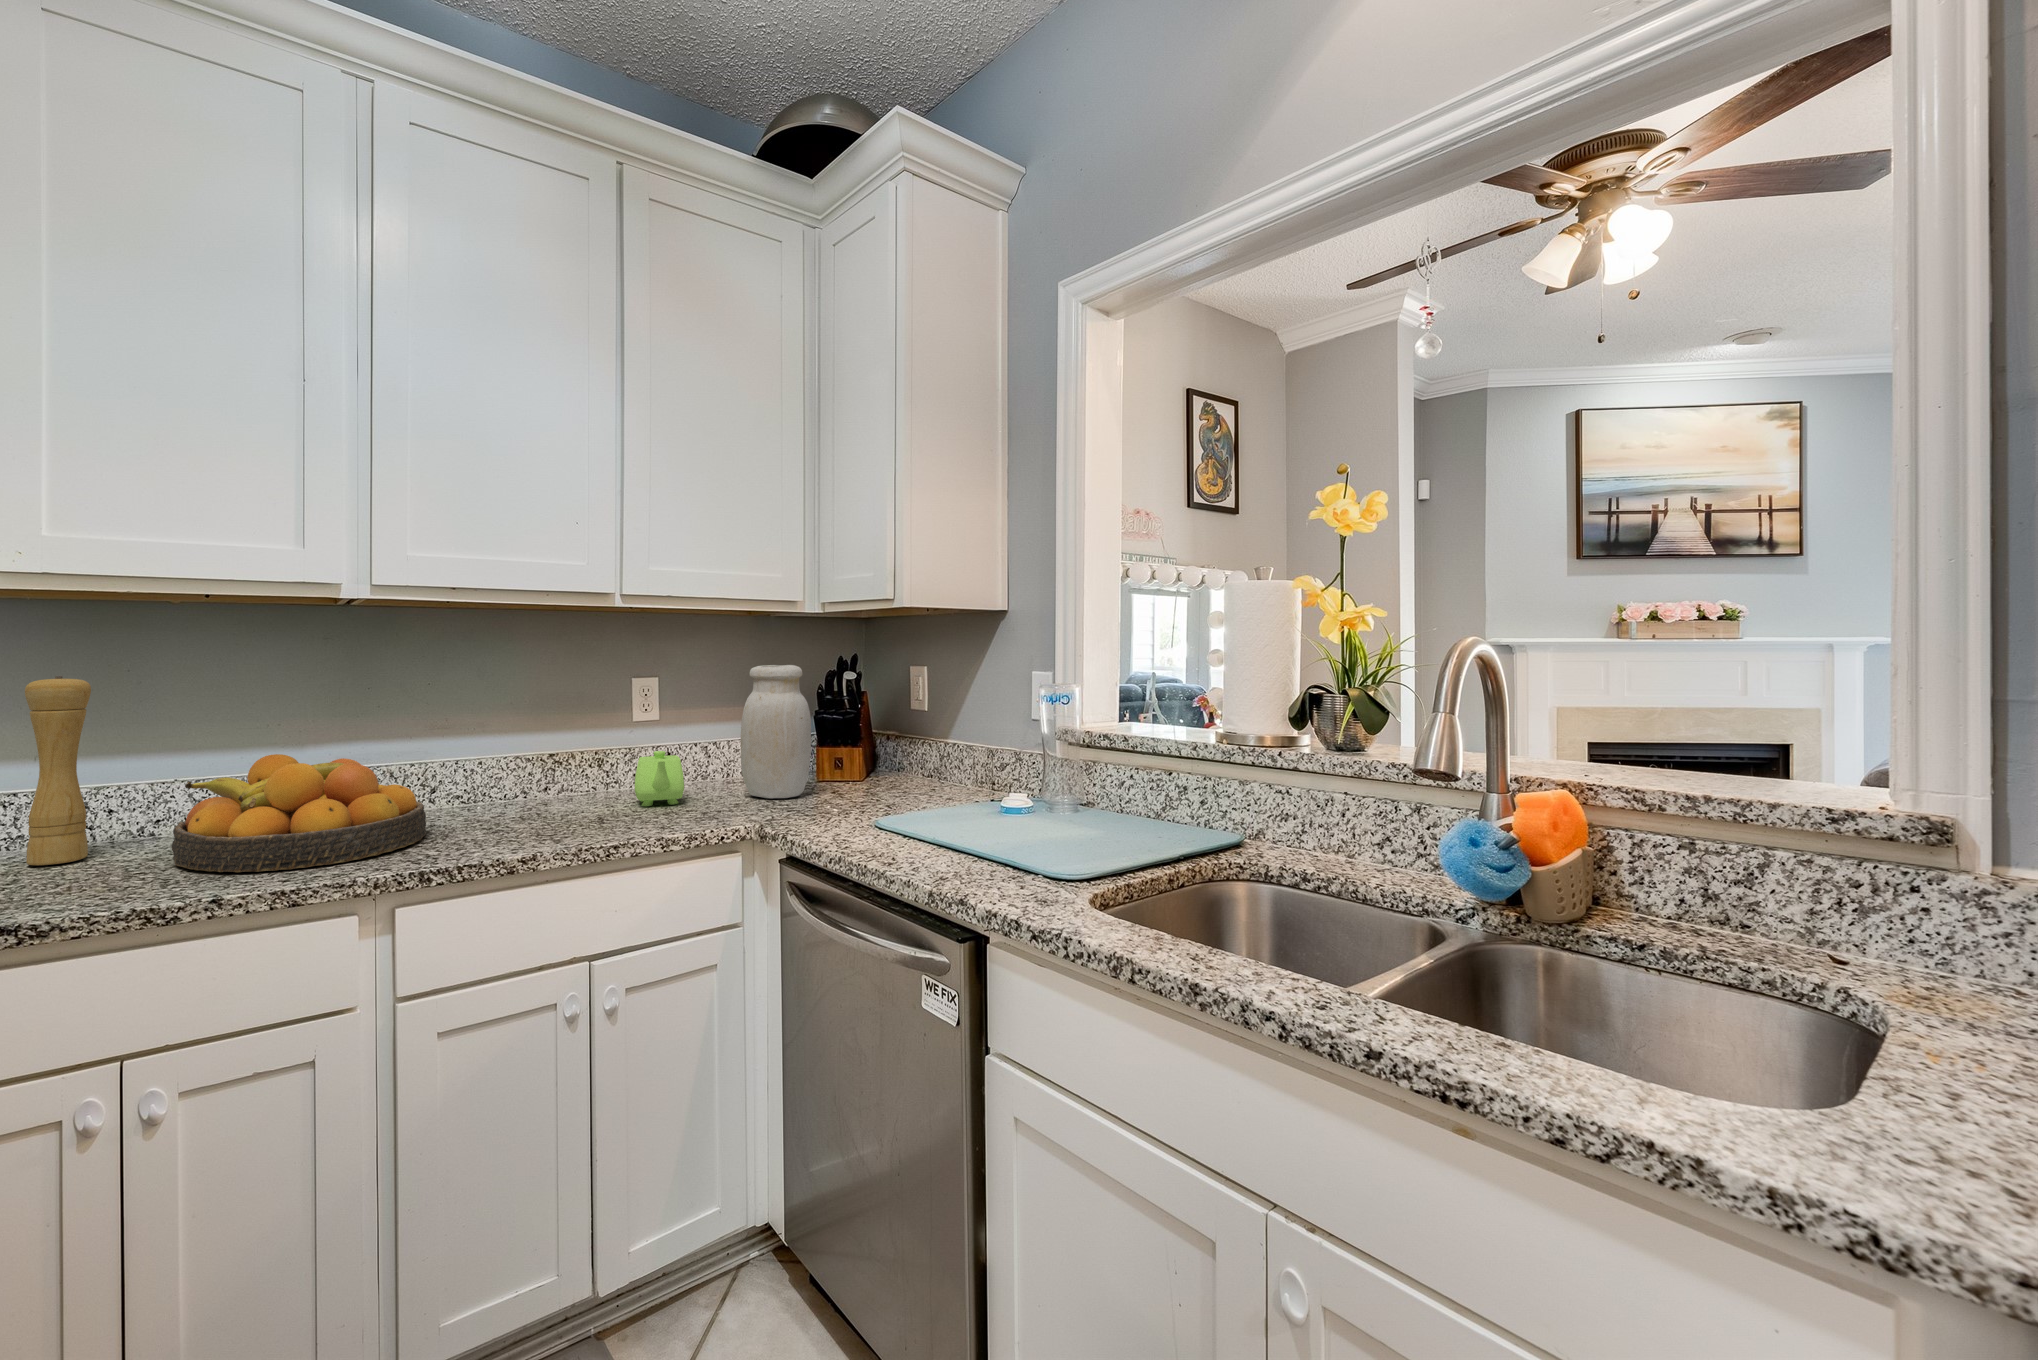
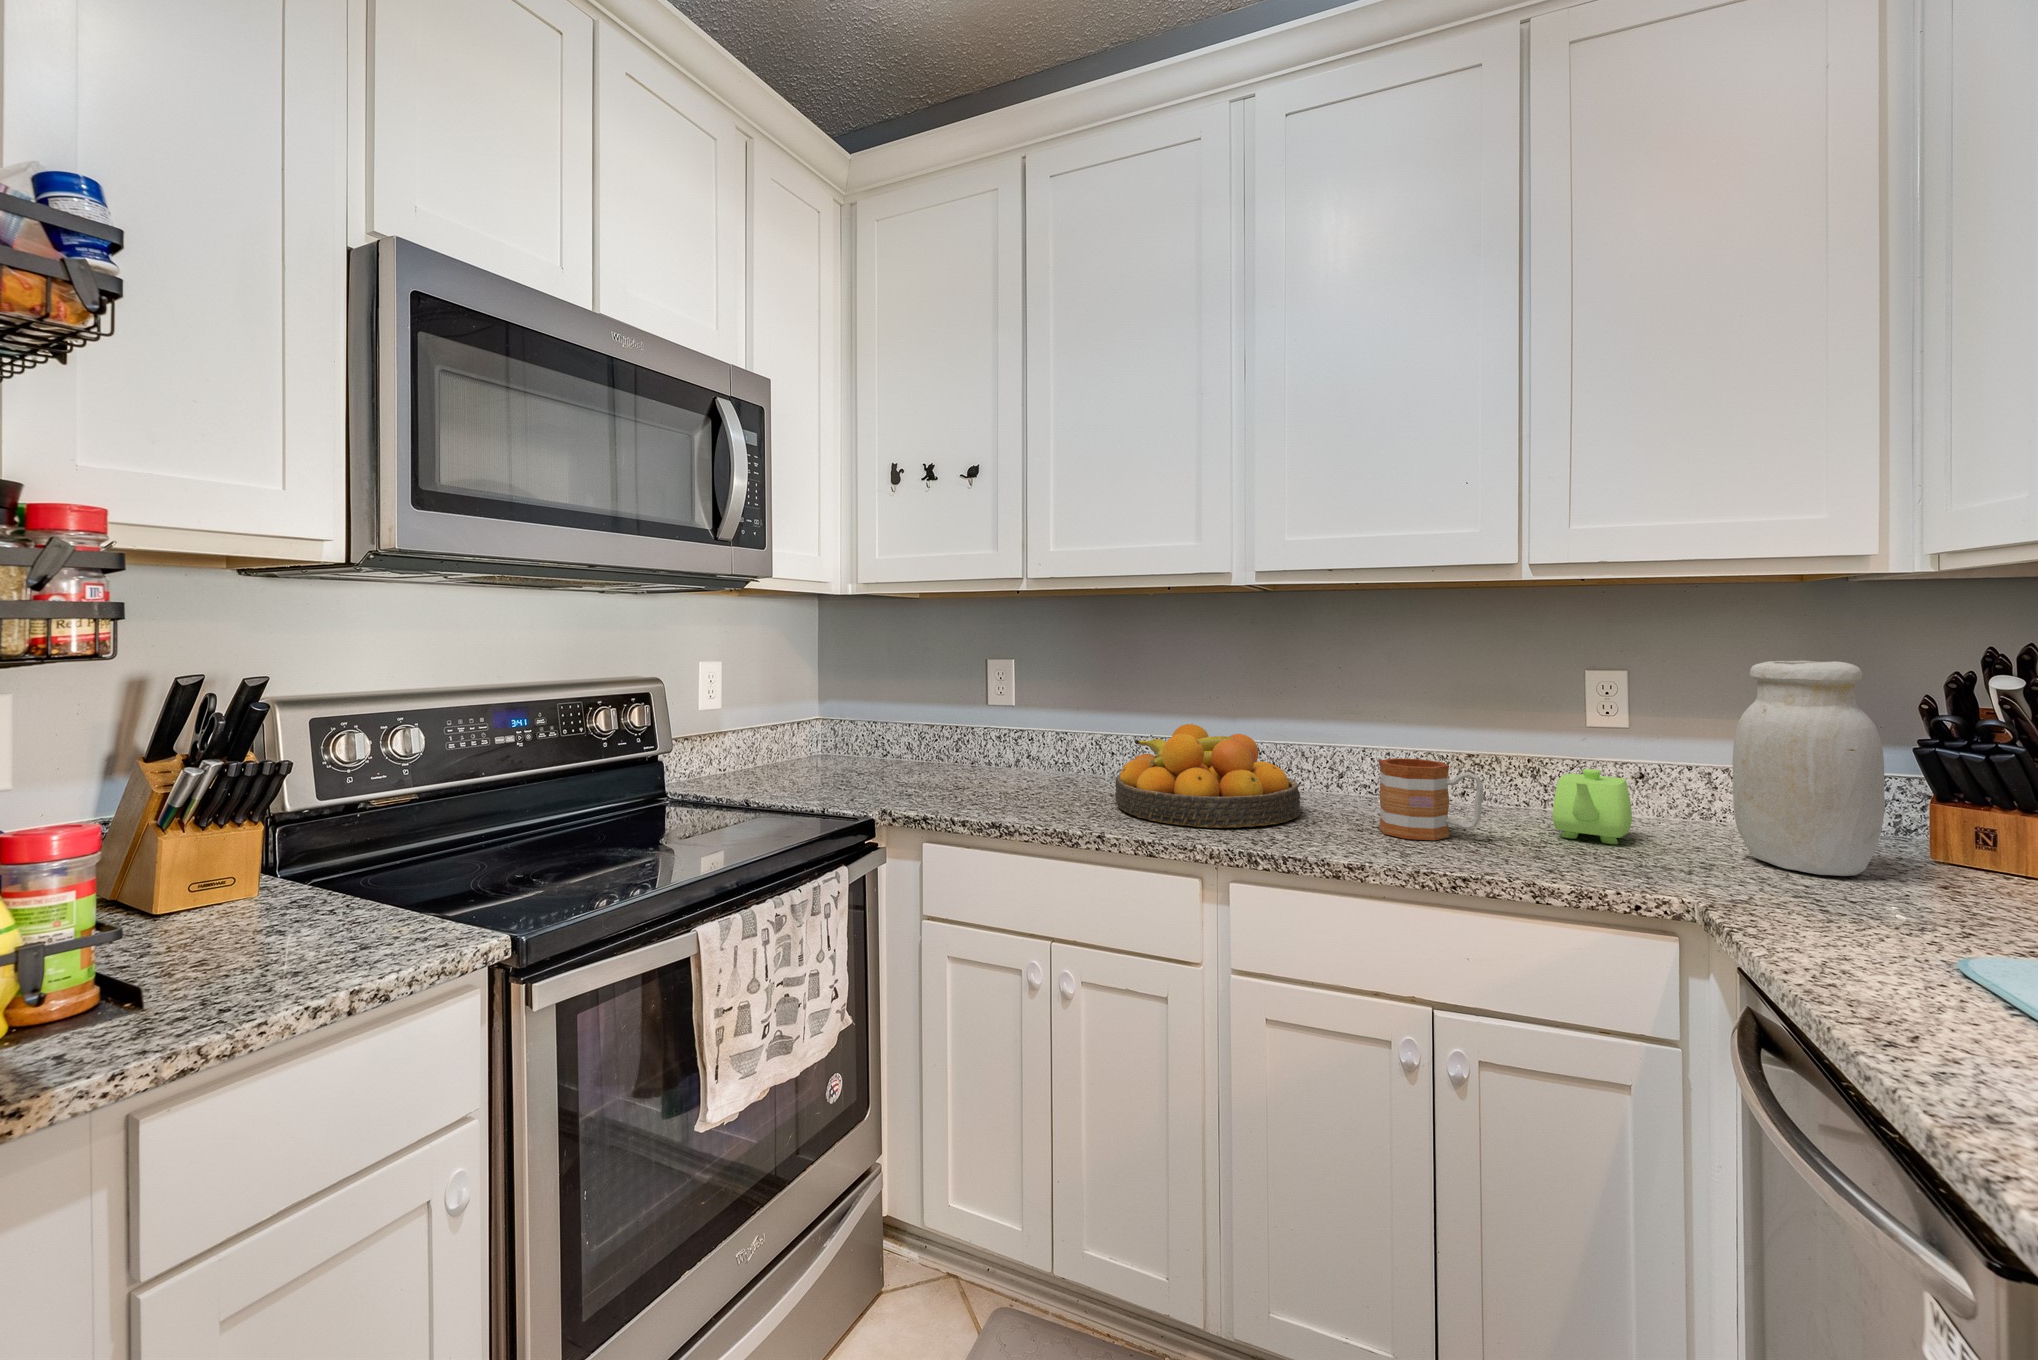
pepper mill: present [25,676,91,865] -> none [1057,653,1091,786]
mug: none [510,759,599,831] -> present [1379,758,1483,840]

